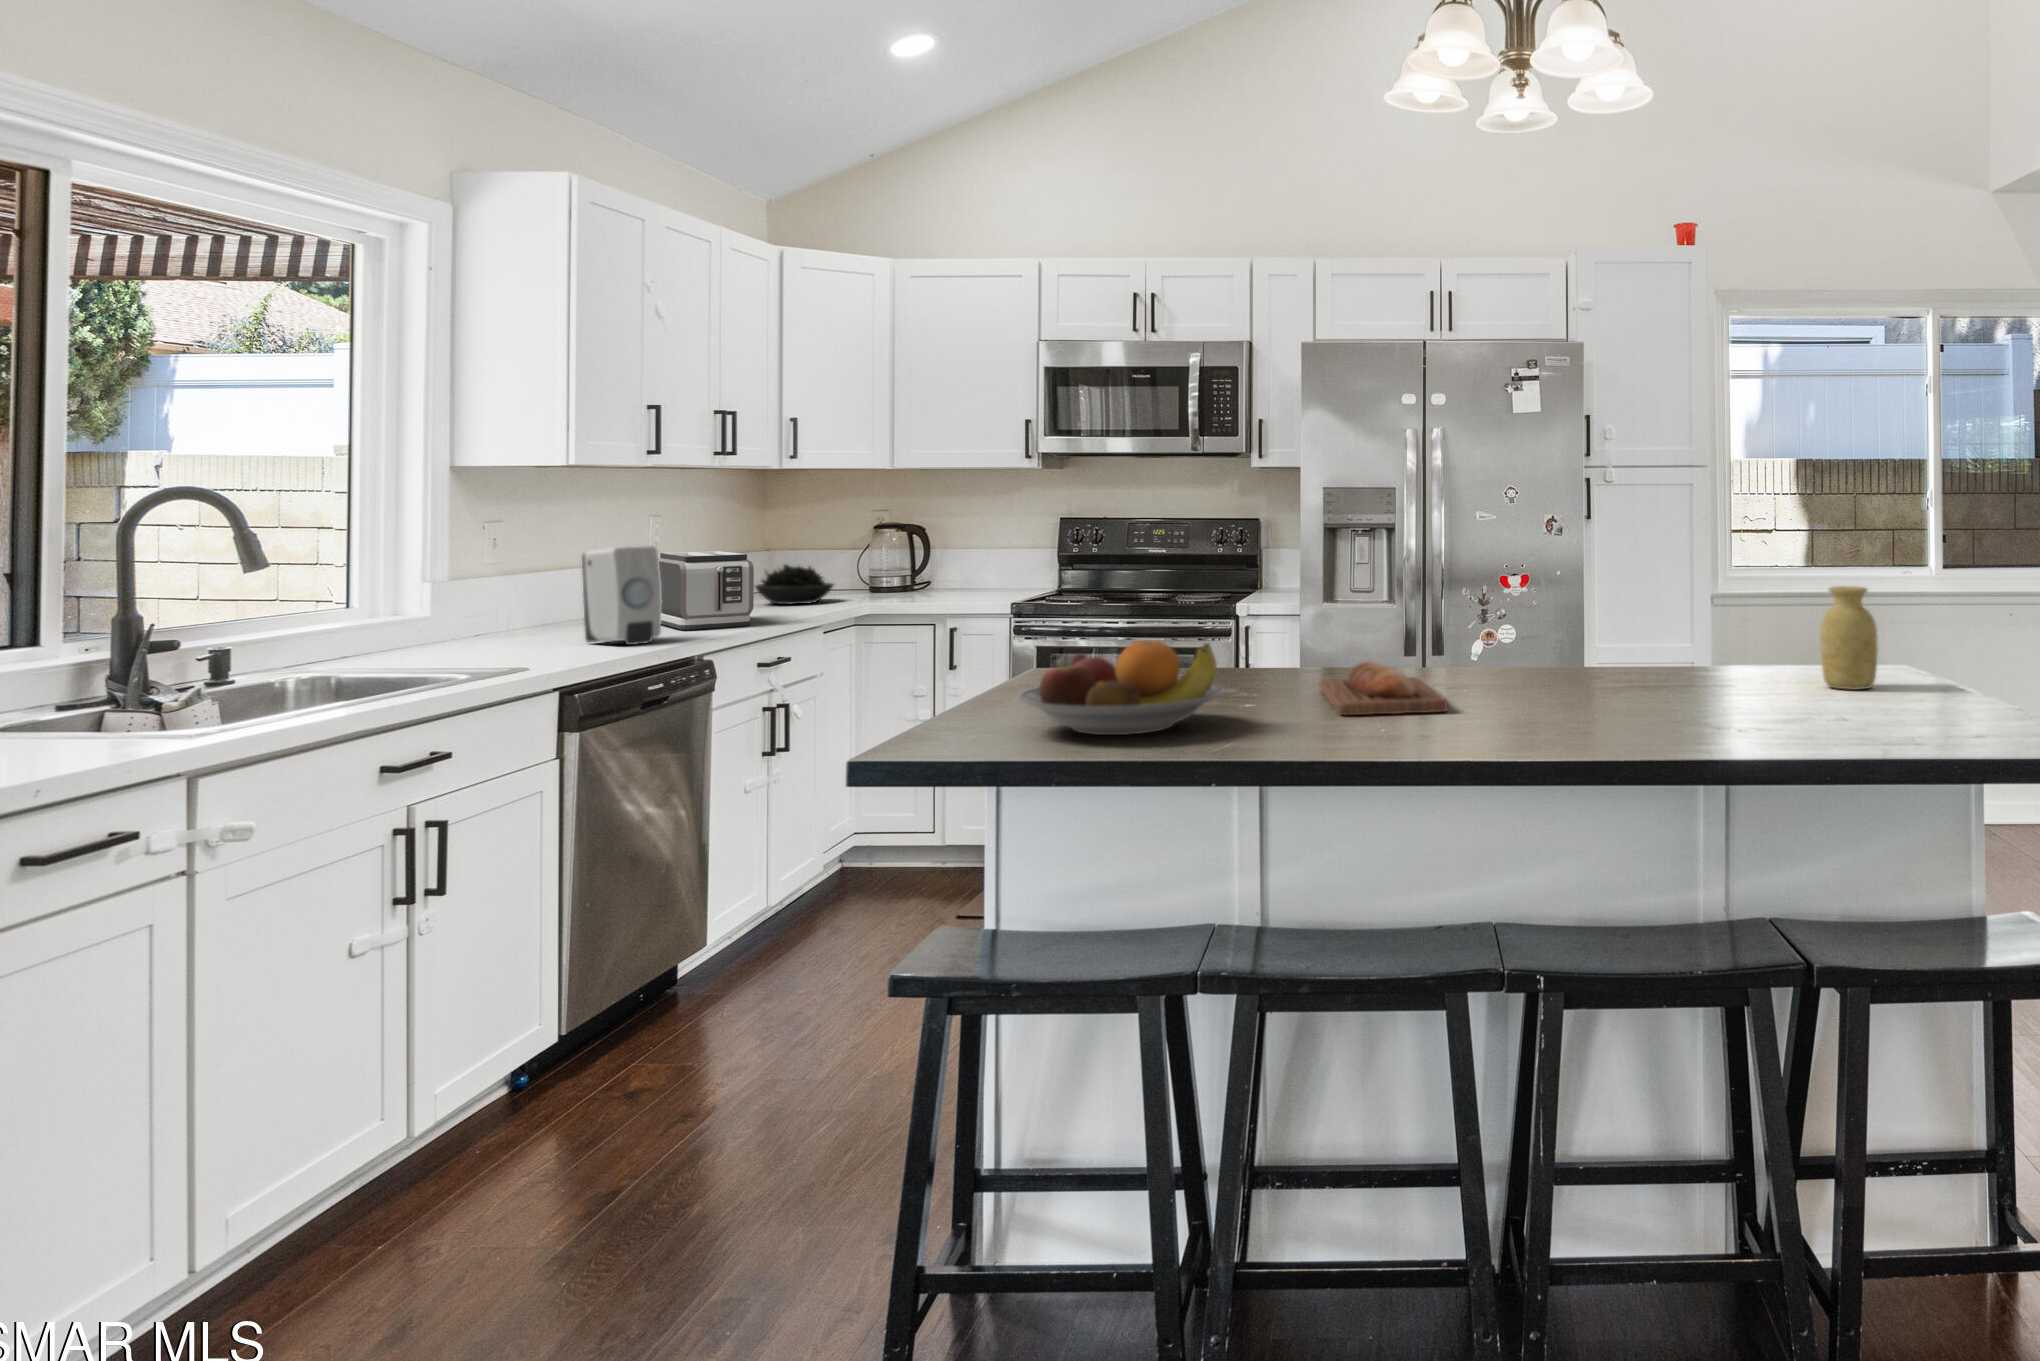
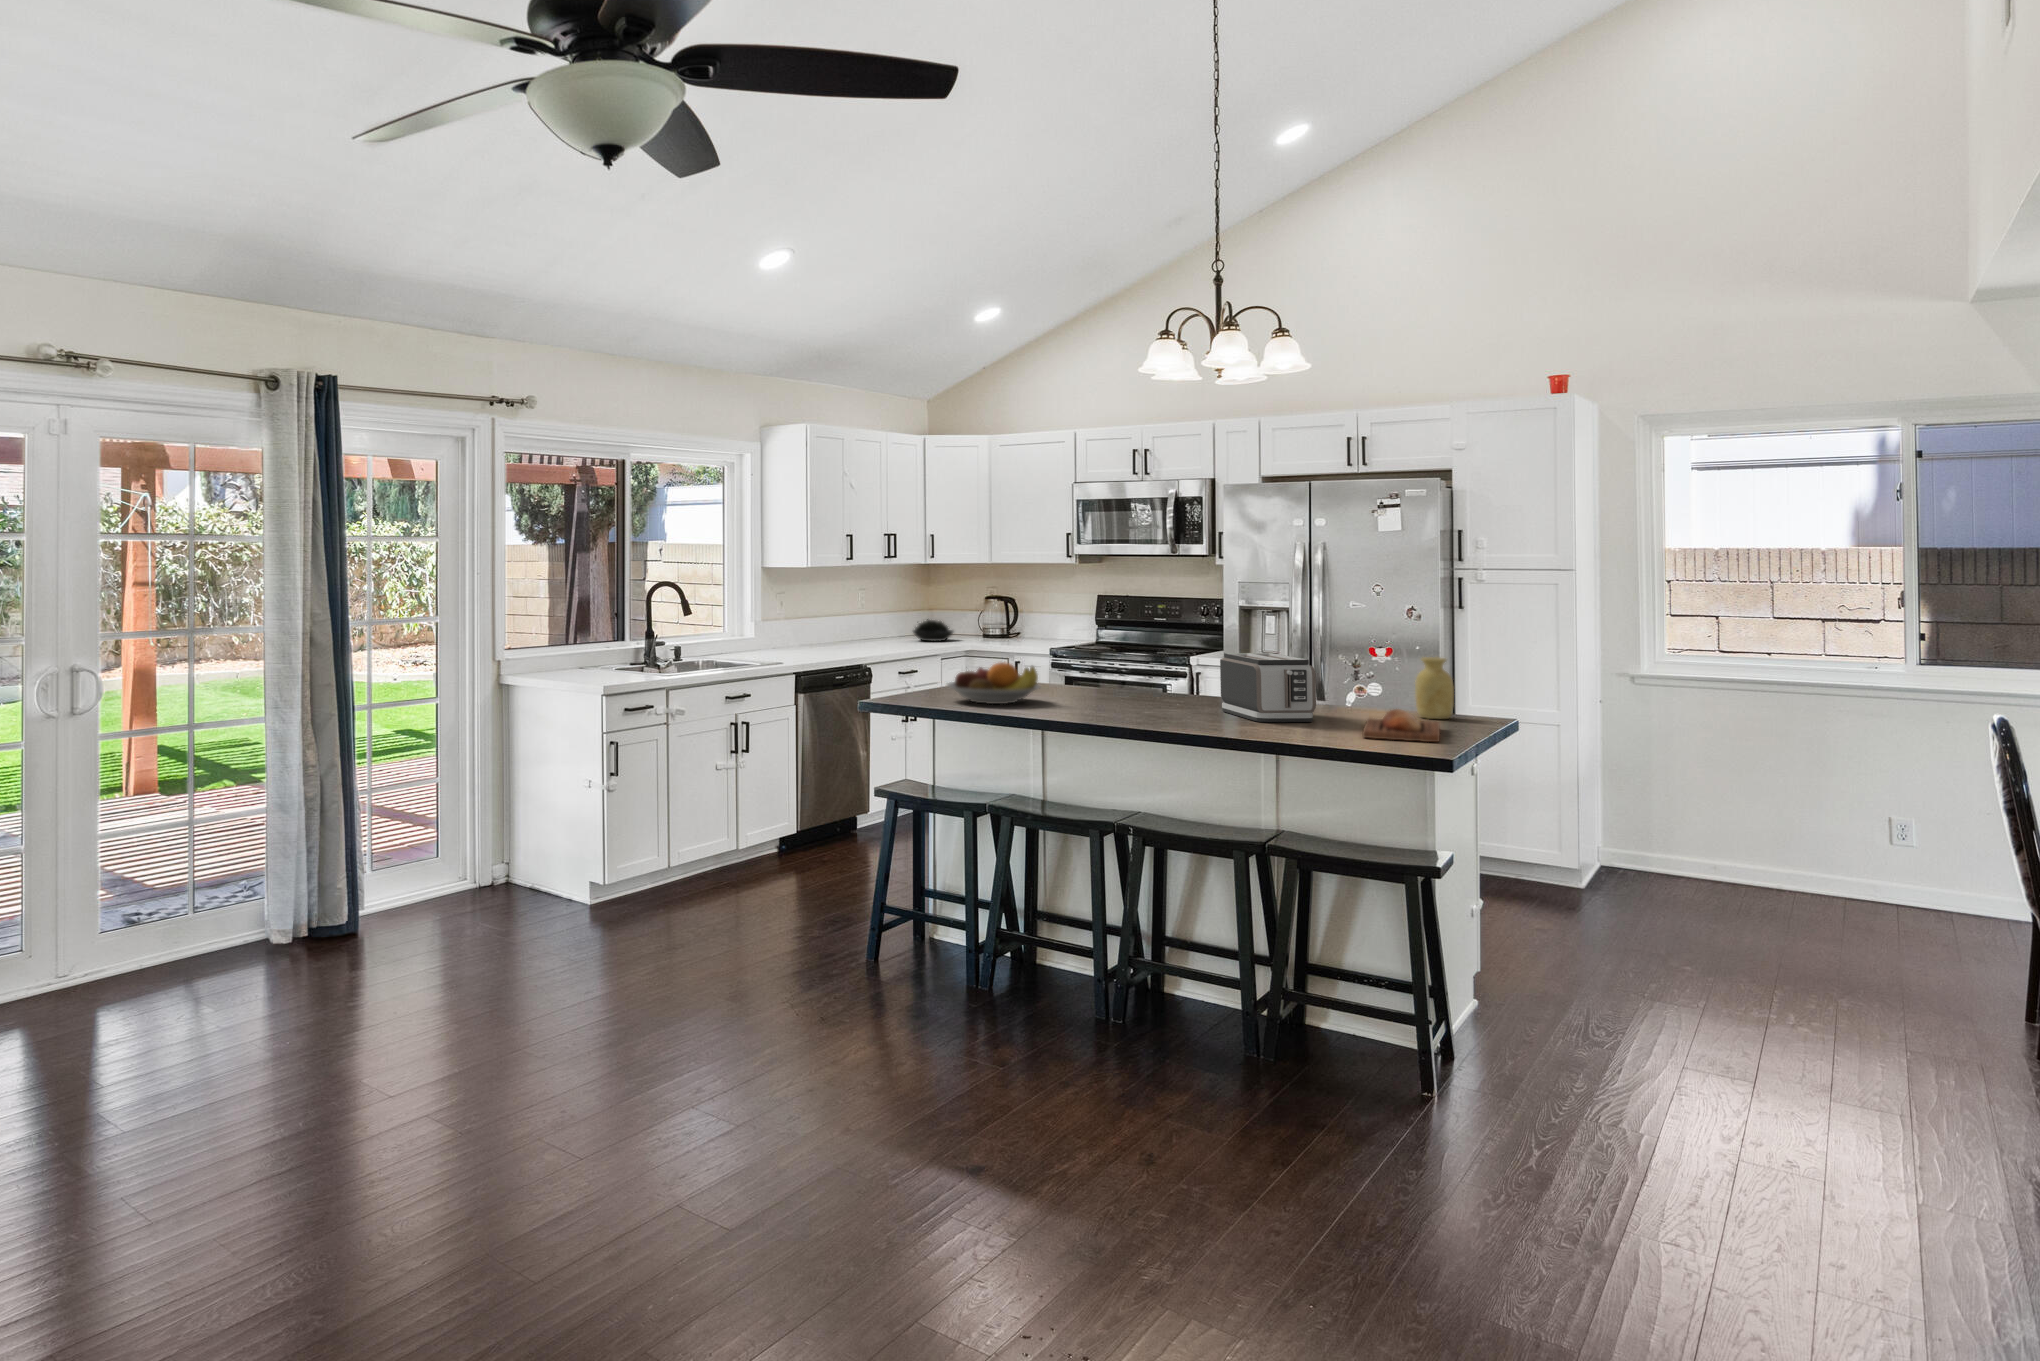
soap dispenser: present [582,547,662,645] -> none [815,609,849,656]
toaster: present [658,551,754,630] -> present [1220,653,1316,722]
bread loaf: present [1319,662,1448,715] -> present [1362,709,1440,742]

